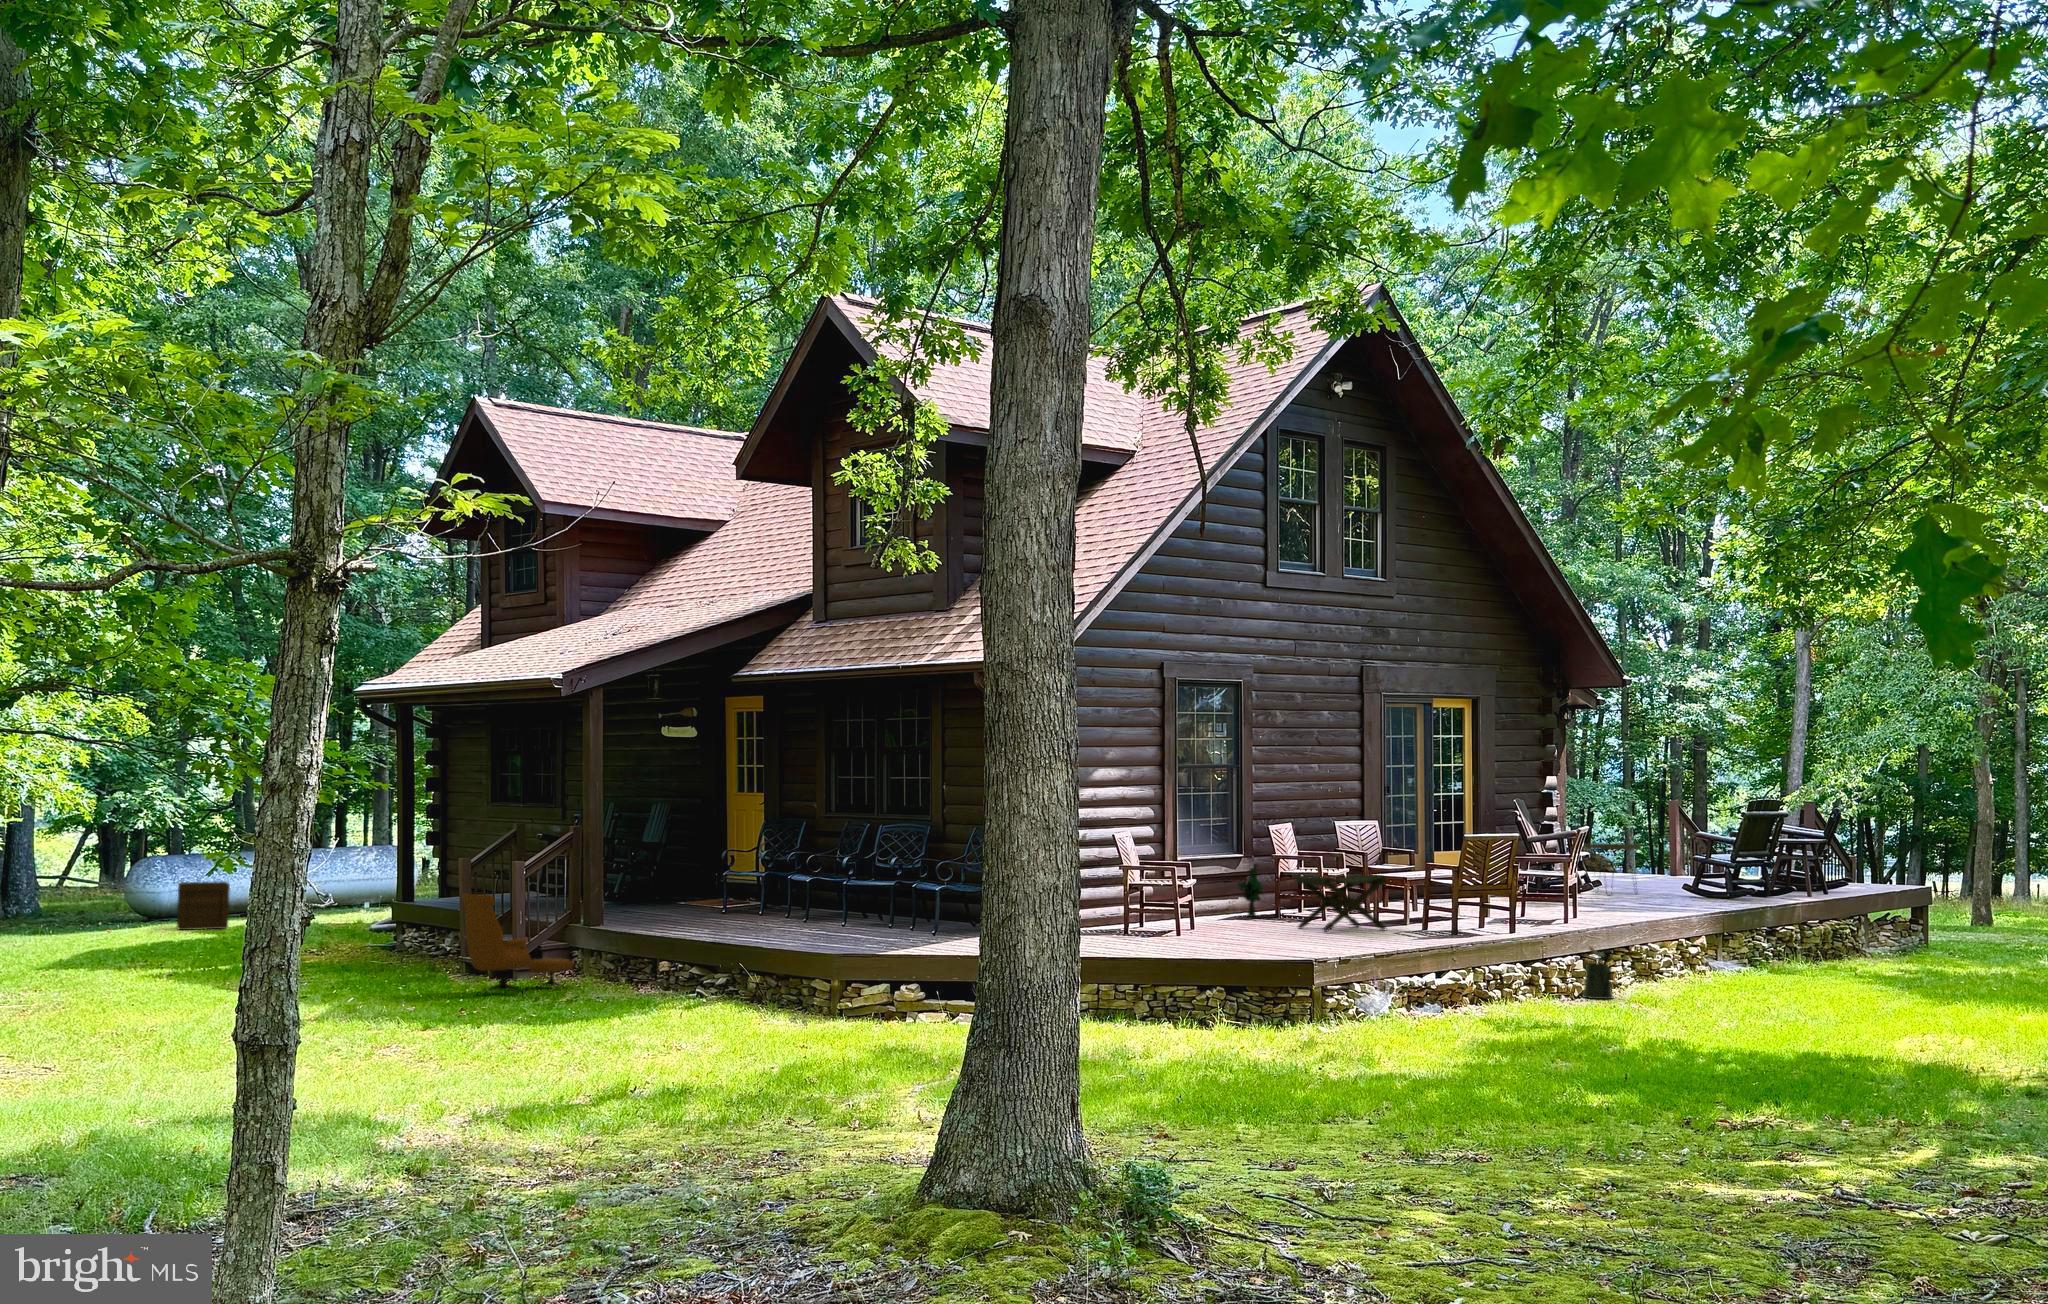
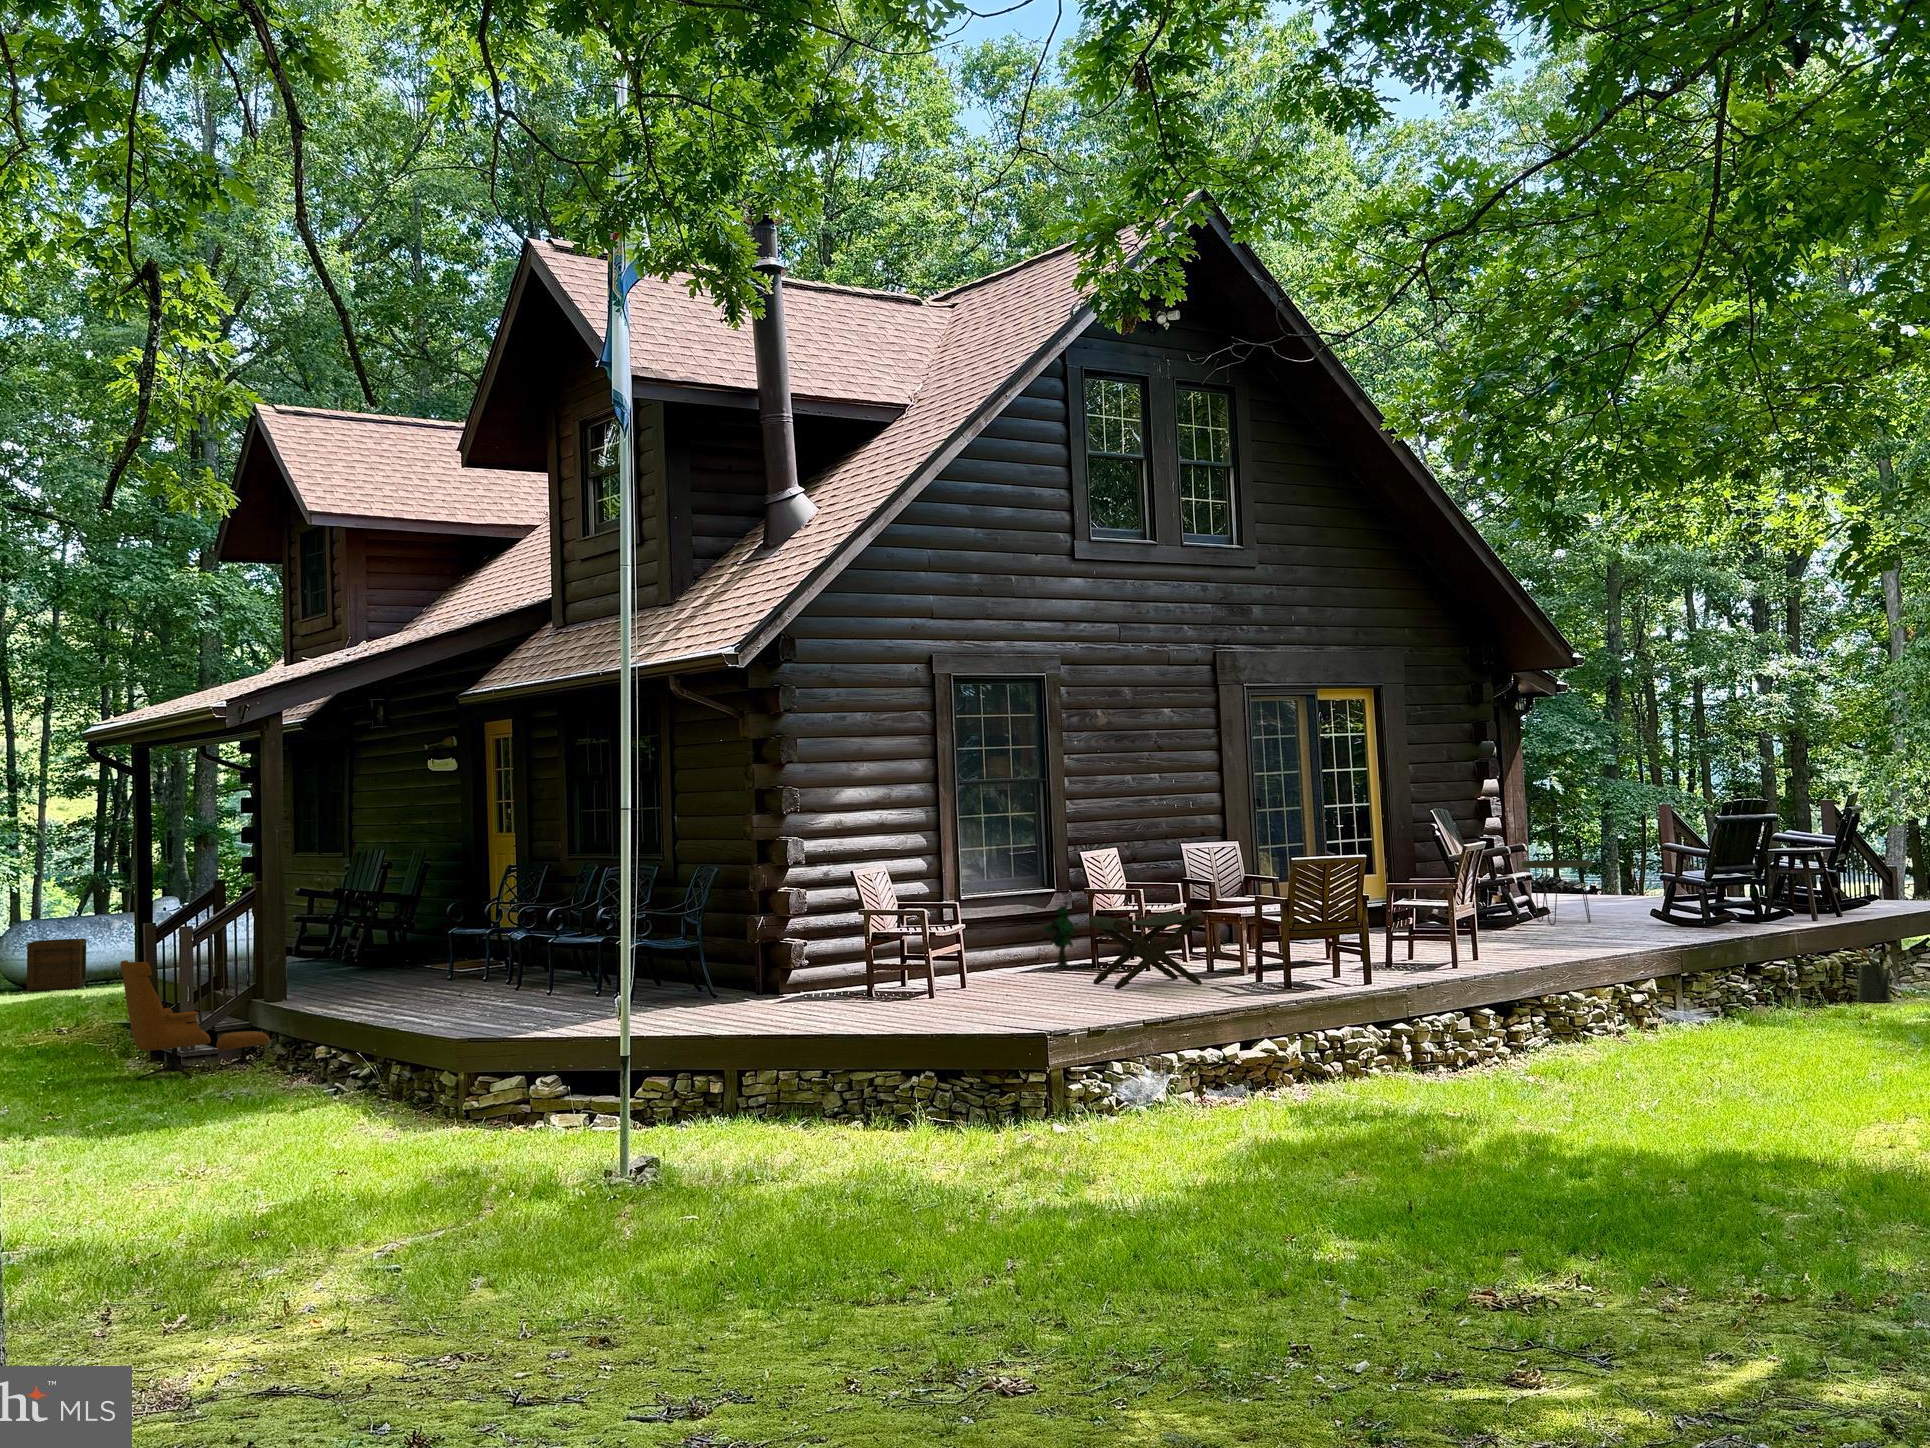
watering can: present [1583,946,1613,999] -> present [1855,948,1891,1002]

